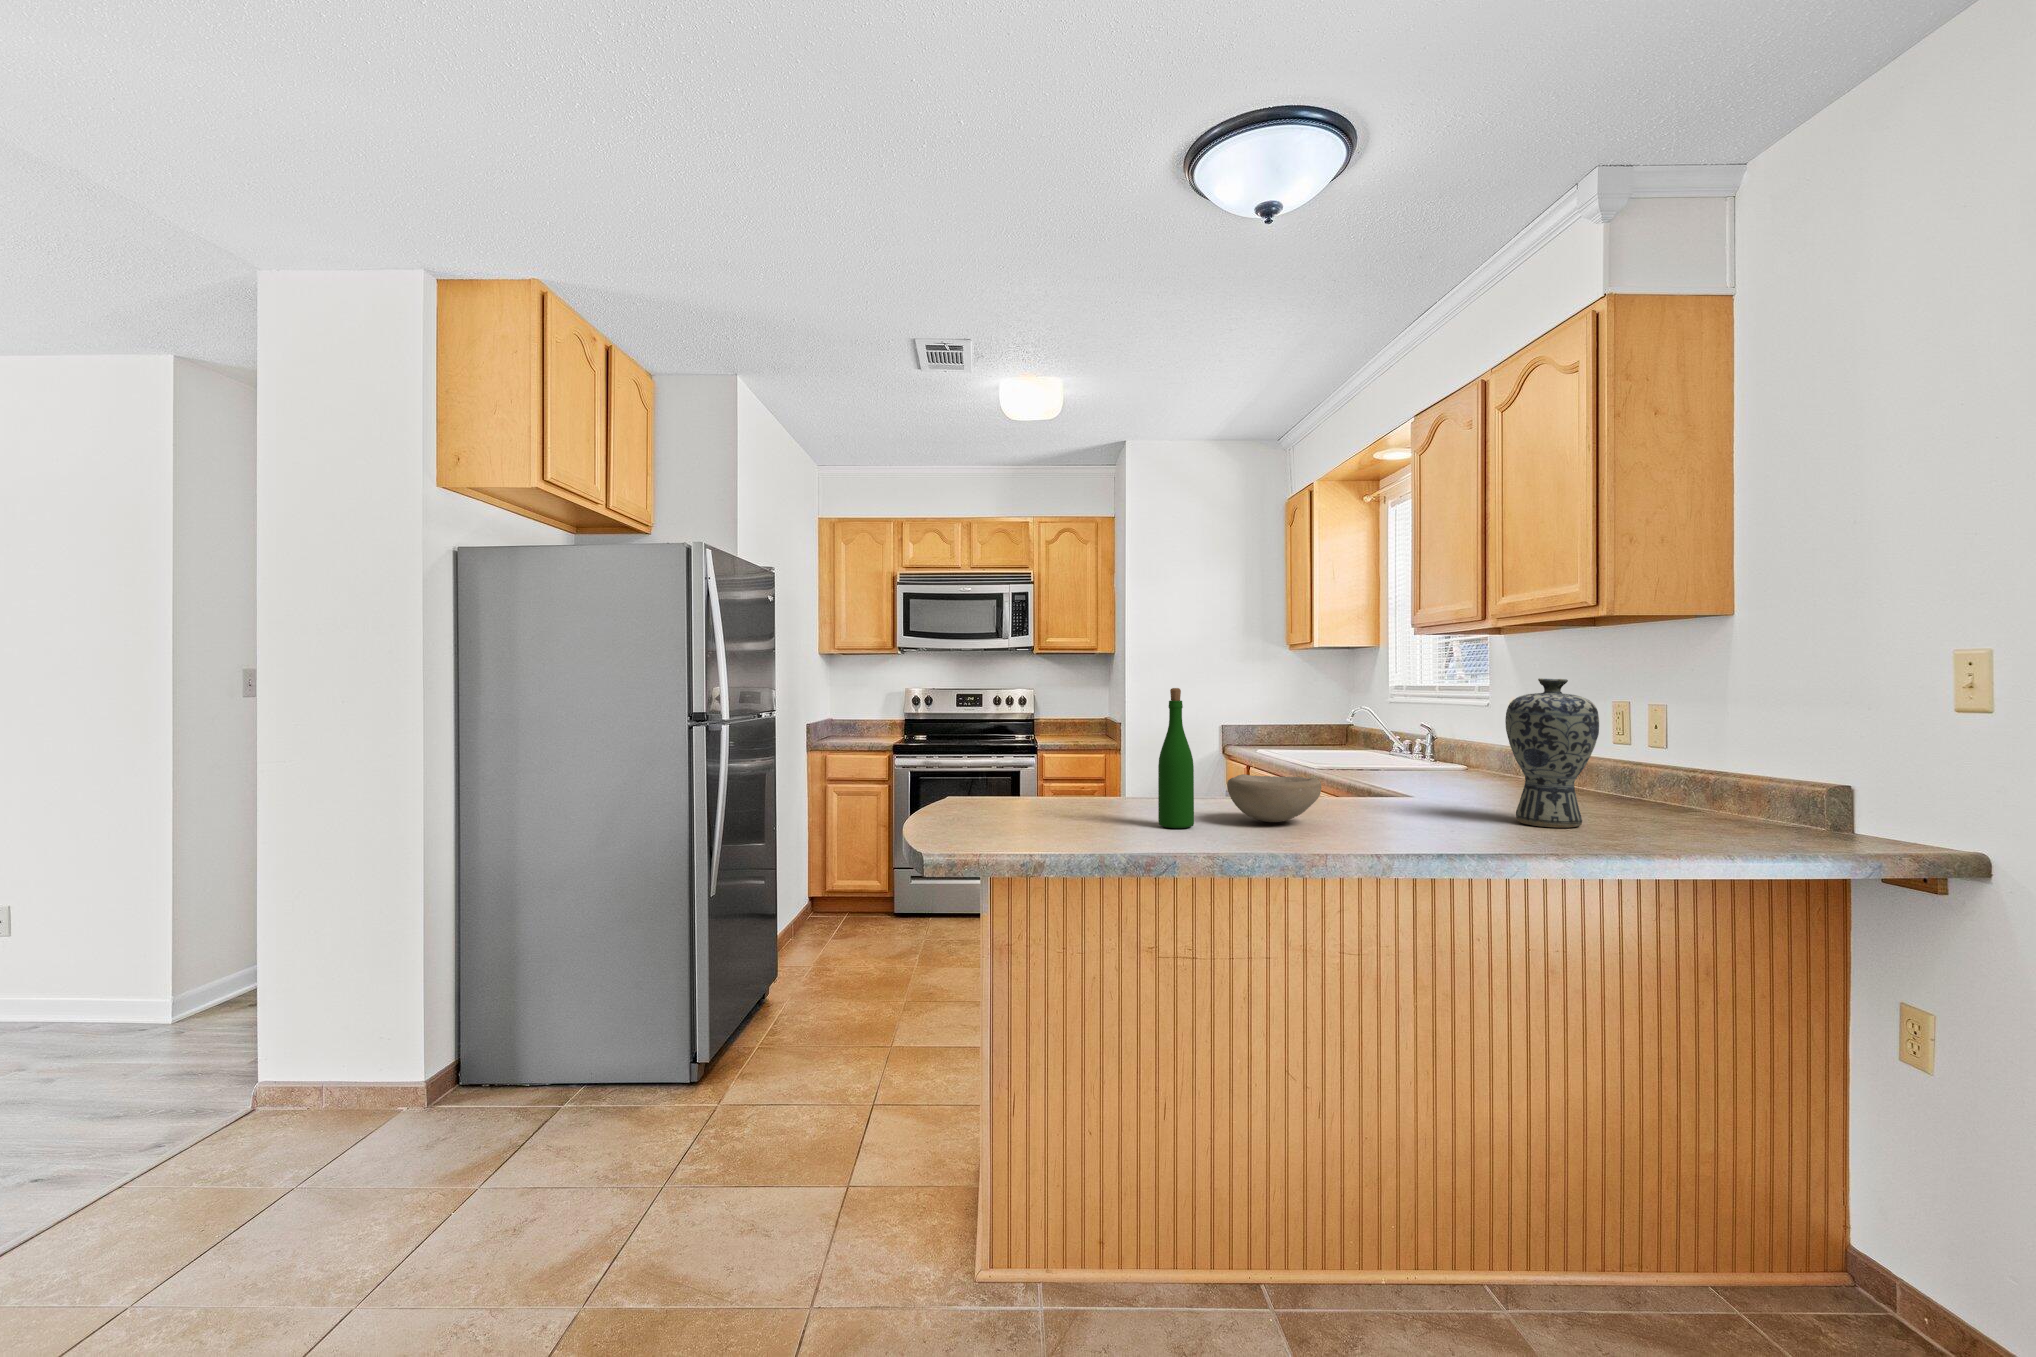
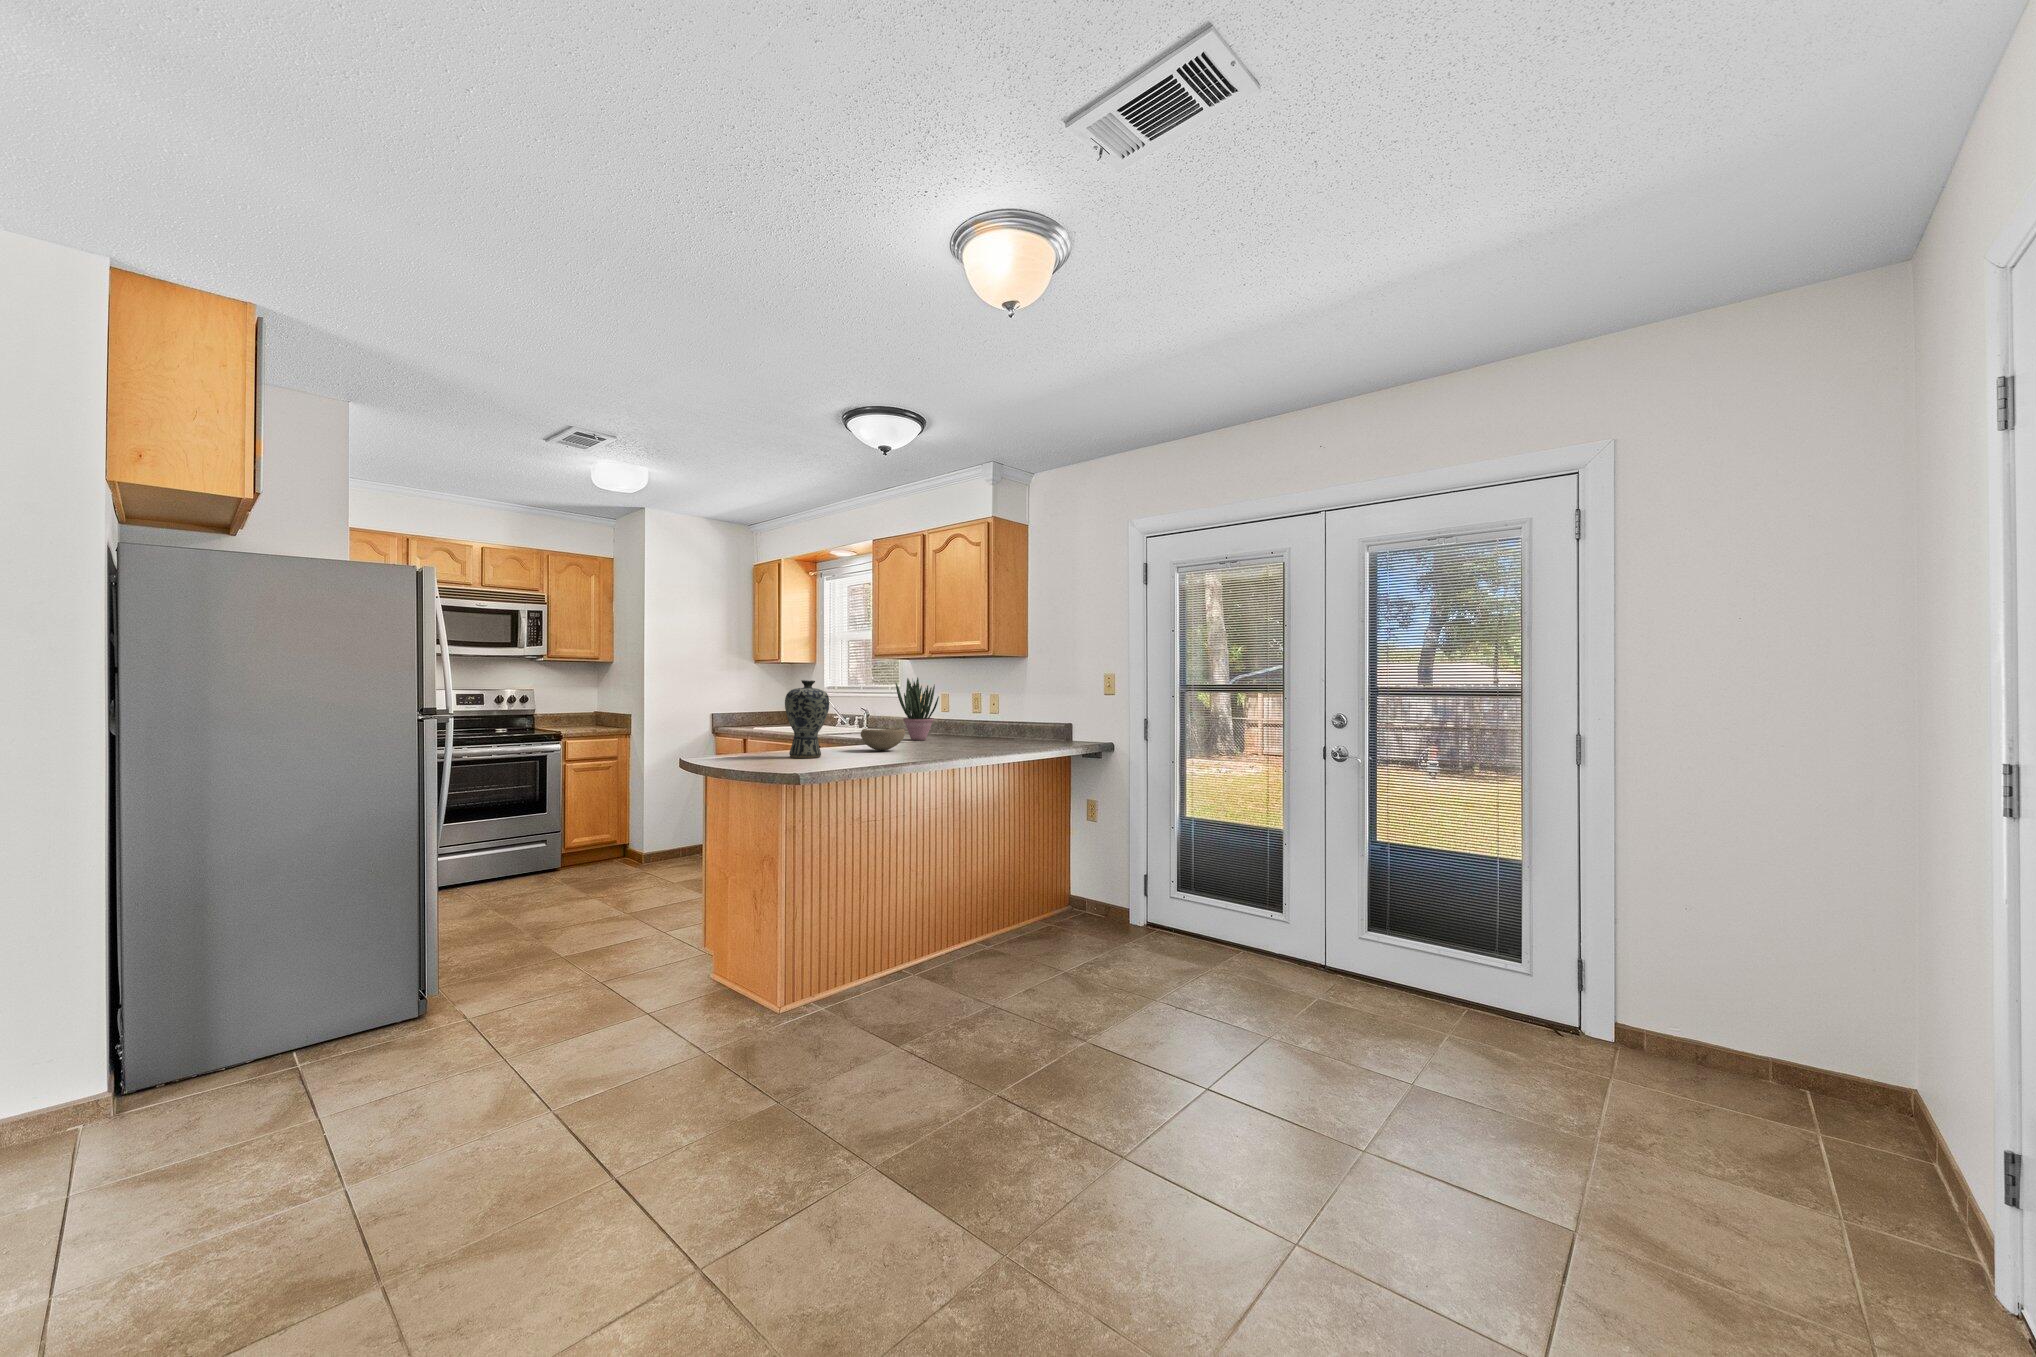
potted plant: none [1403,668,1491,797] -> present [896,677,939,740]
vase: present [1505,678,1599,828] -> present [785,680,829,758]
wine bottle: present [1158,688,1194,828] -> none [840,685,858,755]

